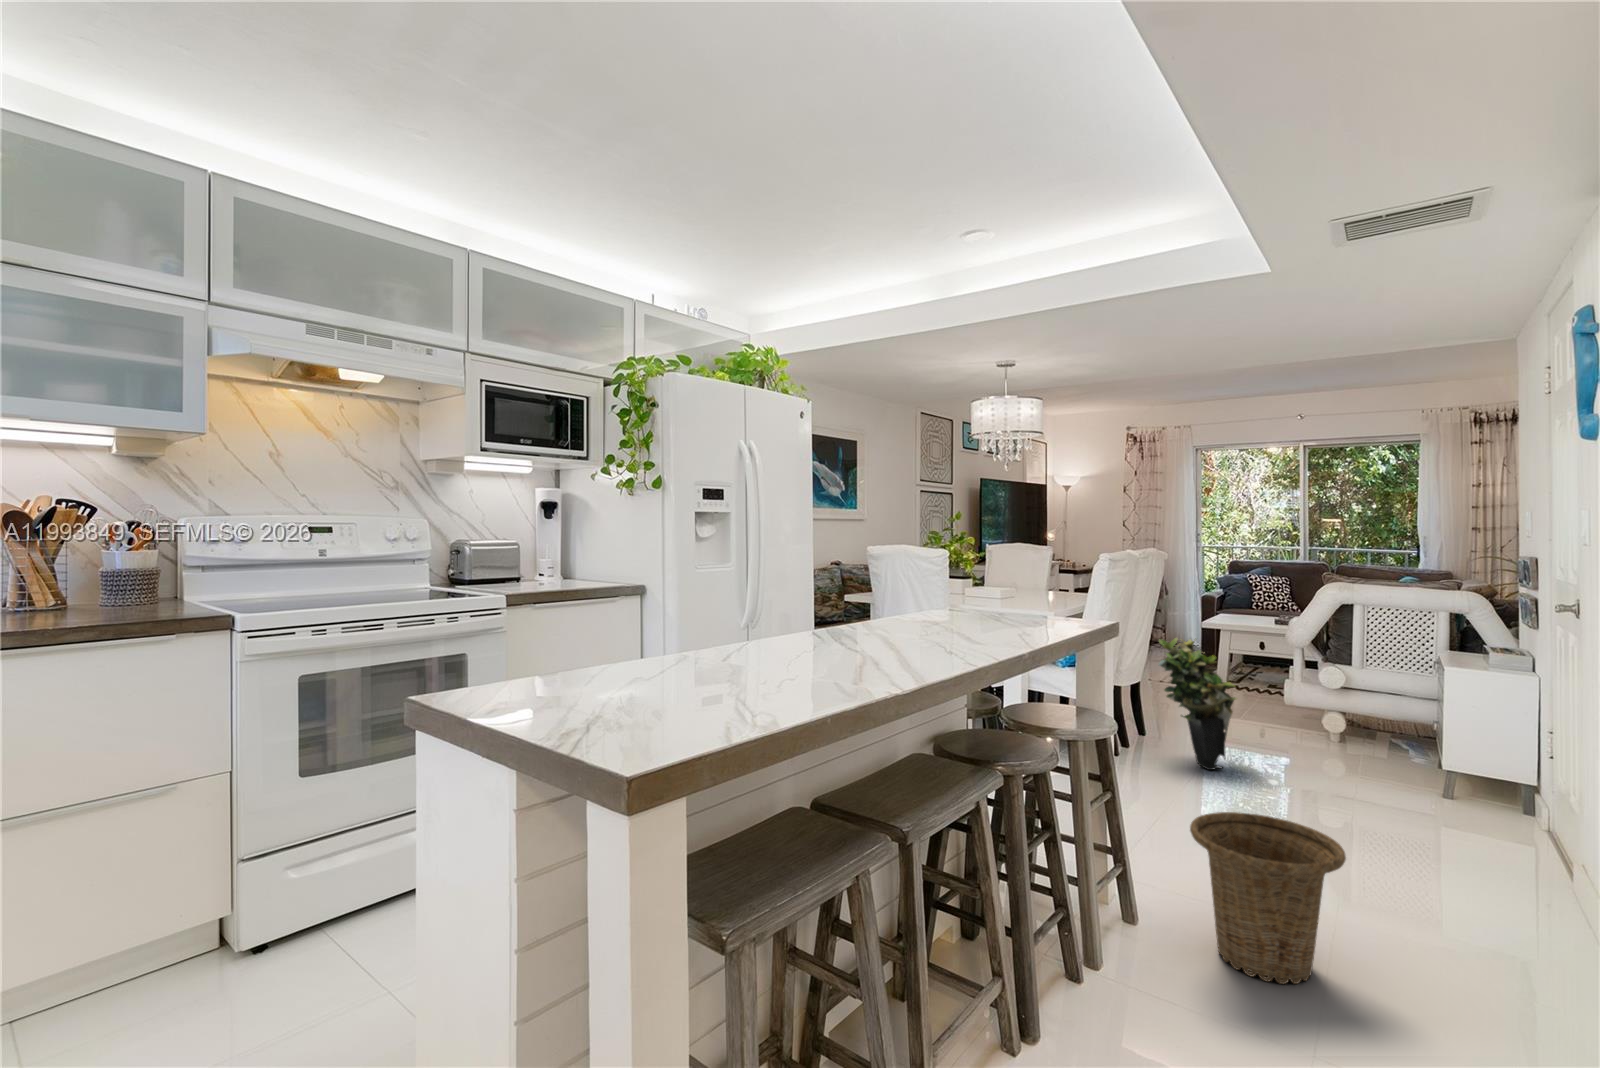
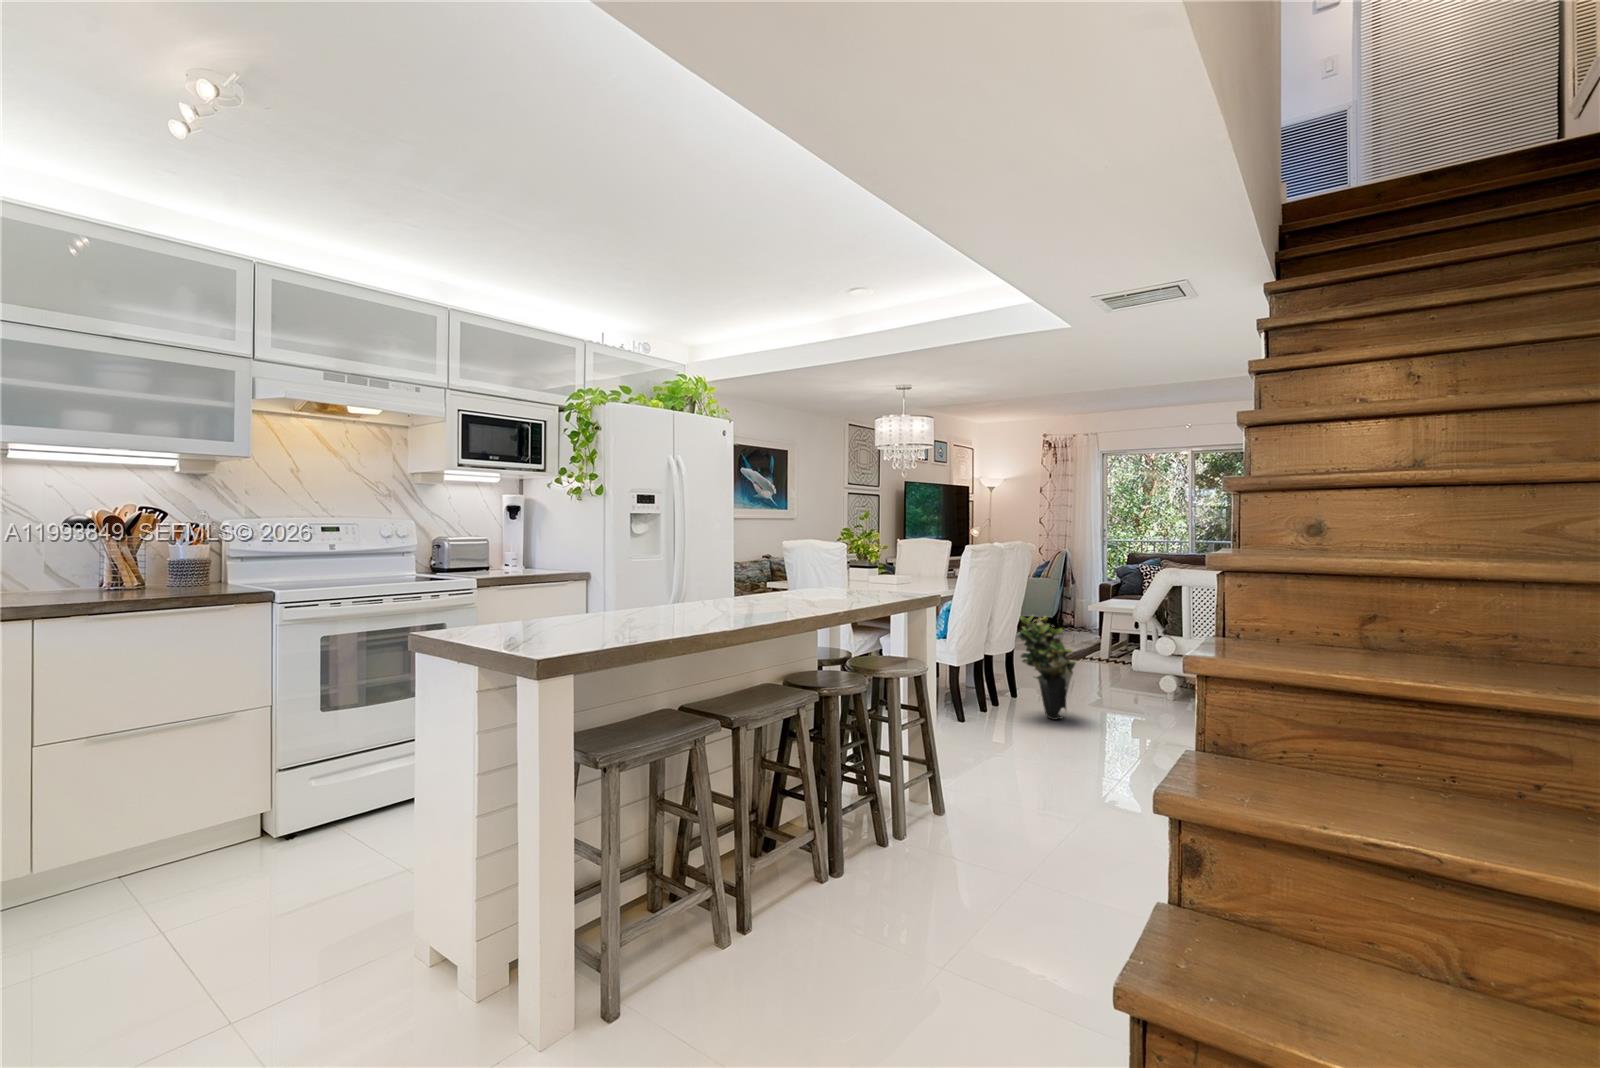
basket: present [1190,812,1346,984] -> none [970,730,1068,842]

